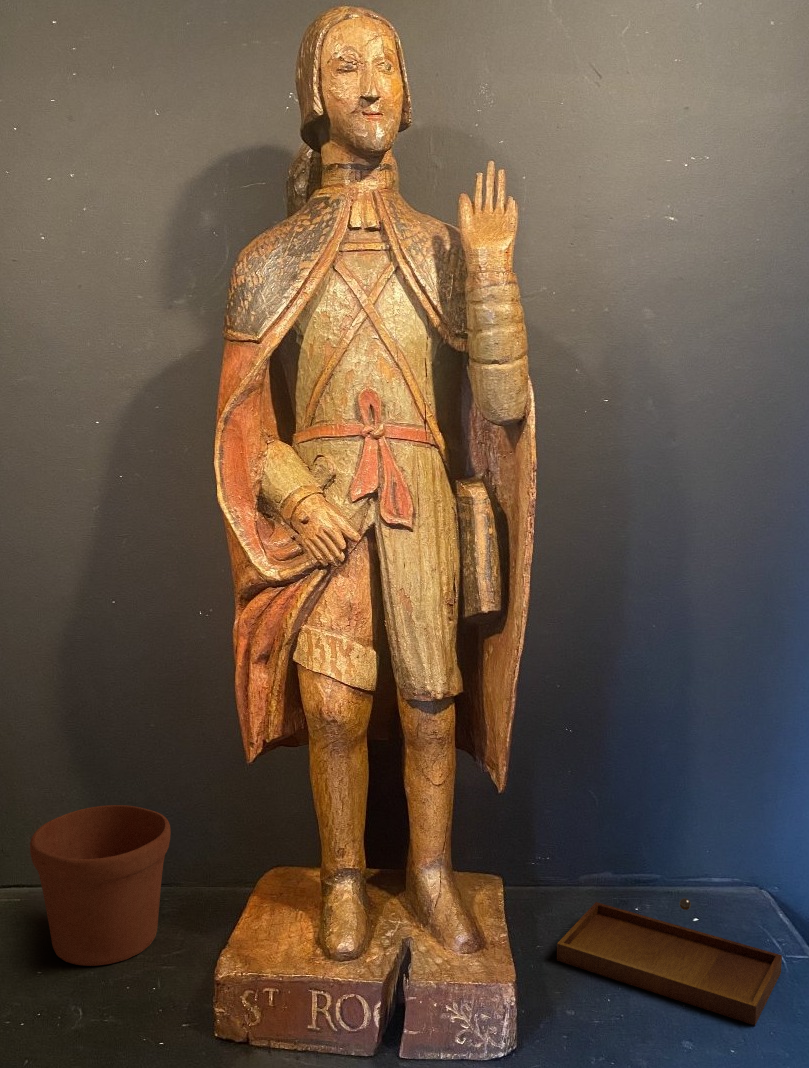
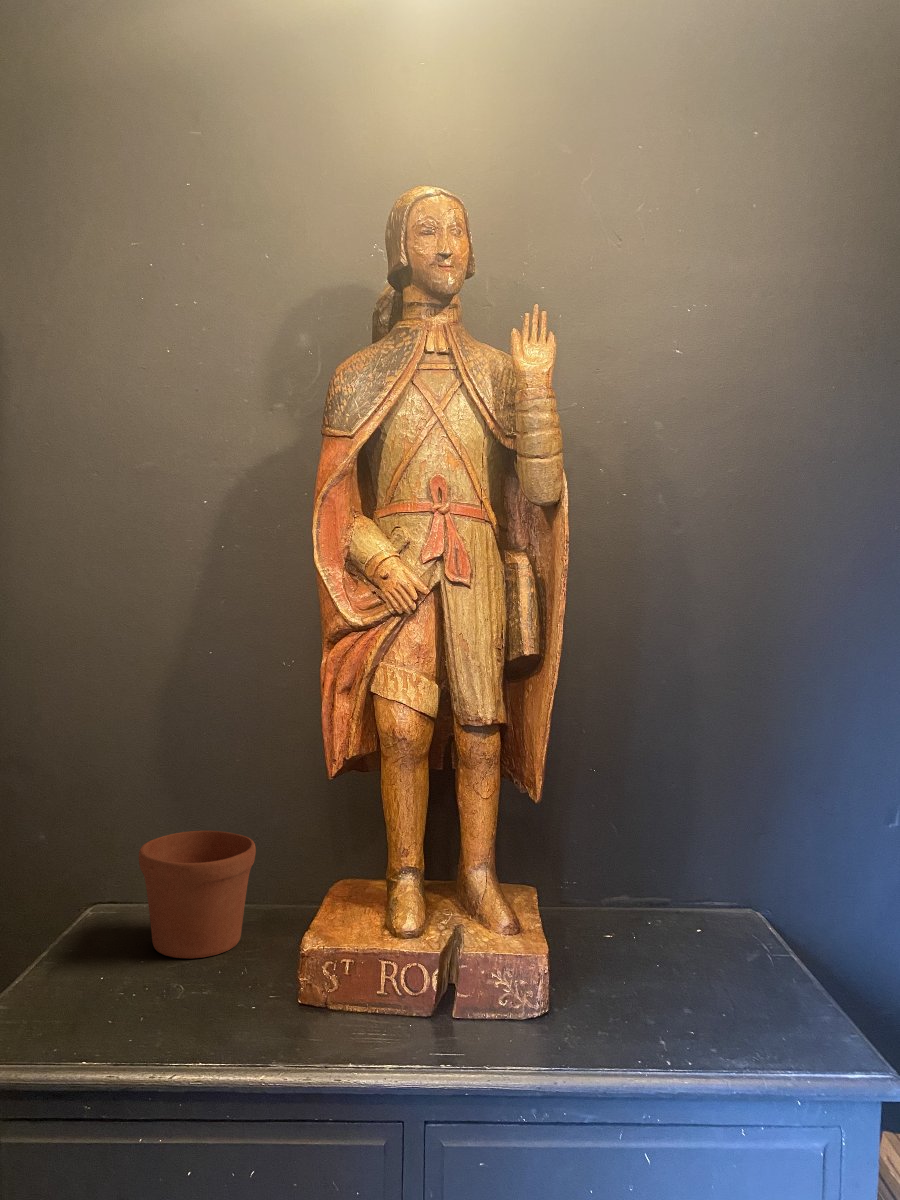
tray: present [557,898,782,1025] -> none [580,906,766,1000]

